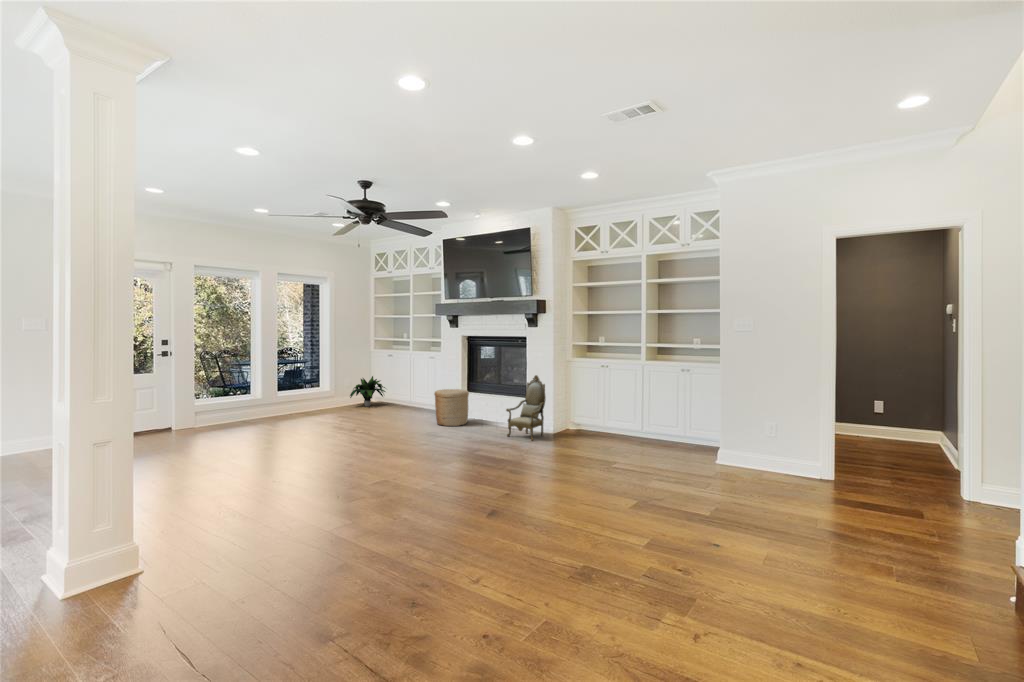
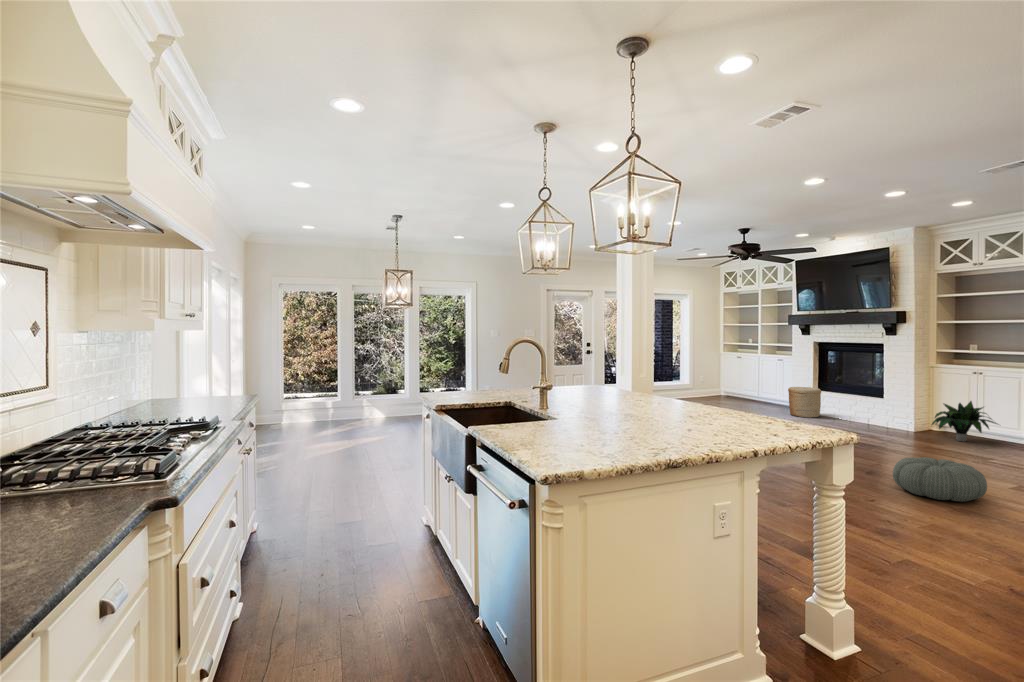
armchair: present [506,375,546,441] -> none [861,359,905,435]
potted plant: present [350,376,385,407] -> present [932,401,997,442]
pouf: none [526,488,629,557] -> present [893,457,987,502]

